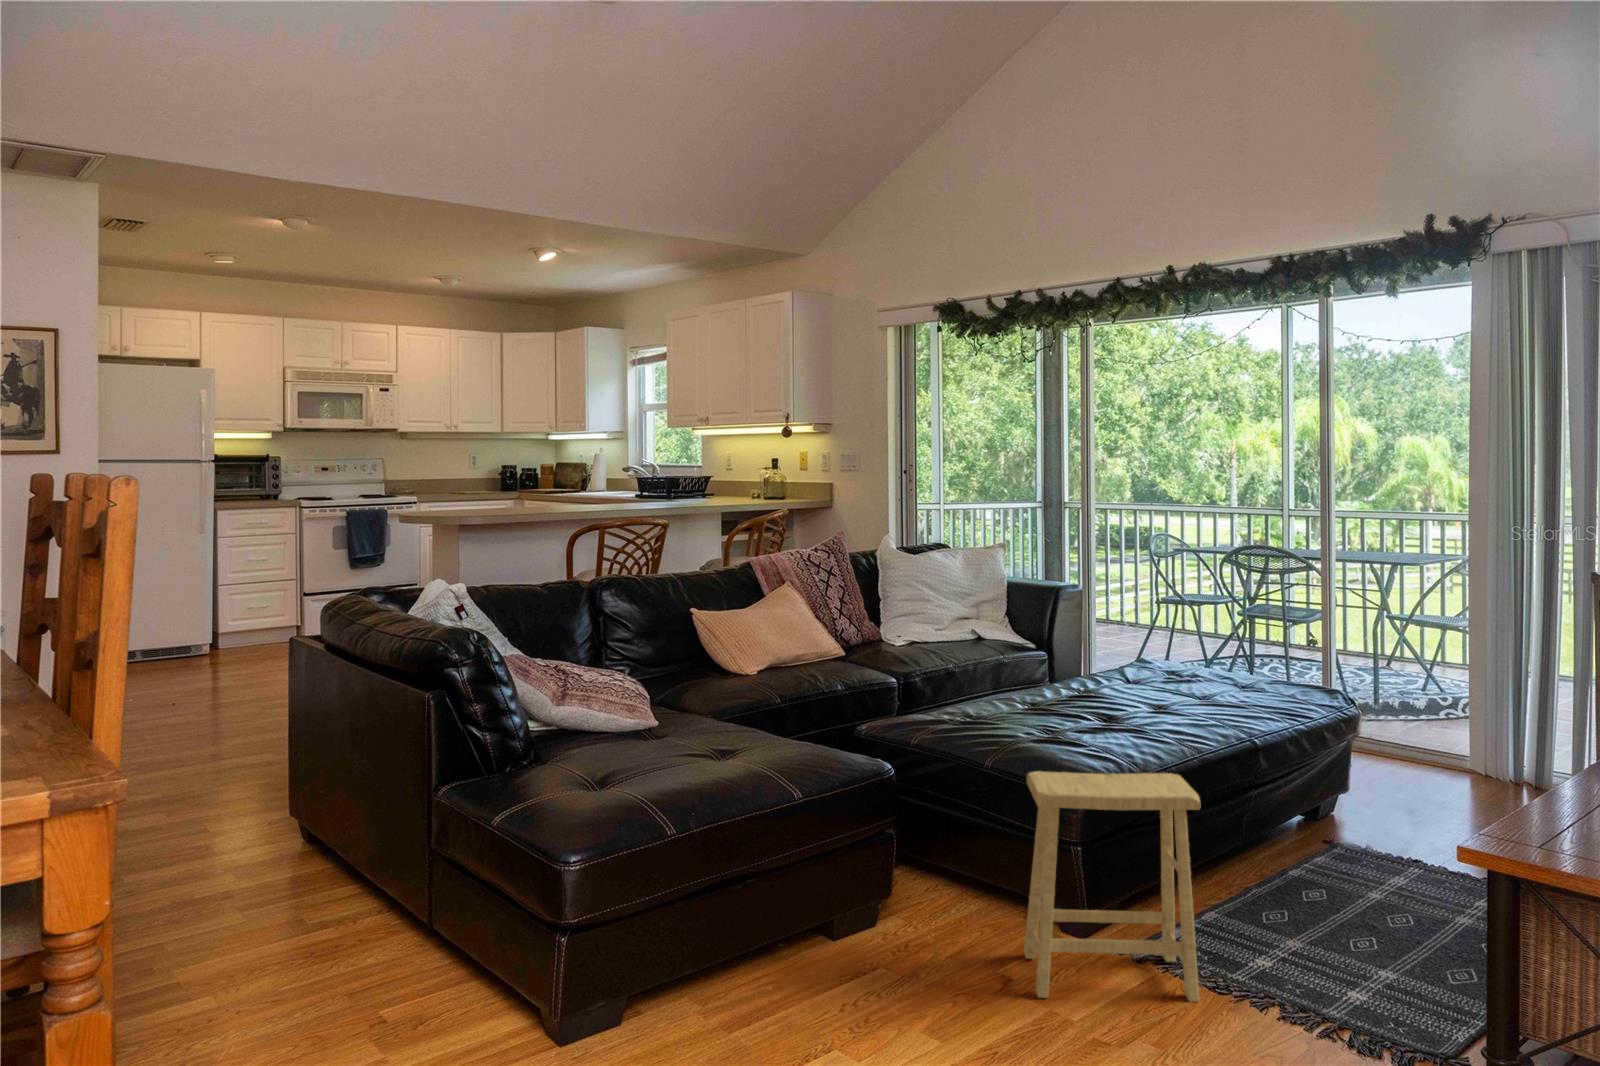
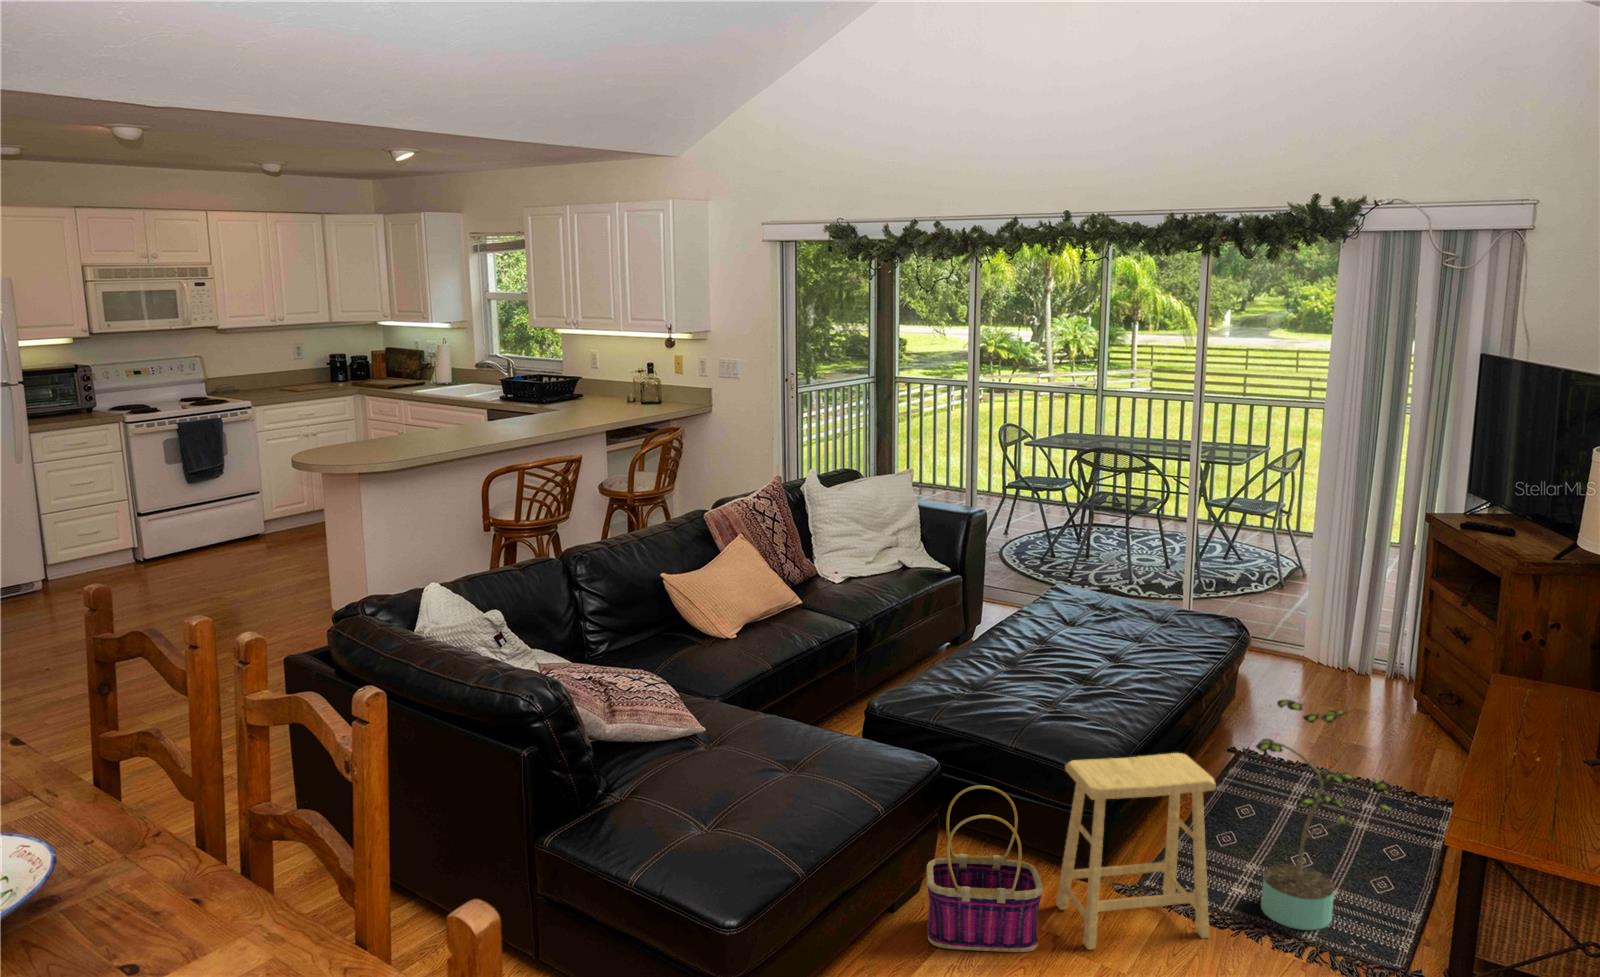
potted plant: none [1256,716,1438,1008] -> present [1256,700,1392,930]
basket: none [851,793,987,993] -> present [926,785,1043,952]

